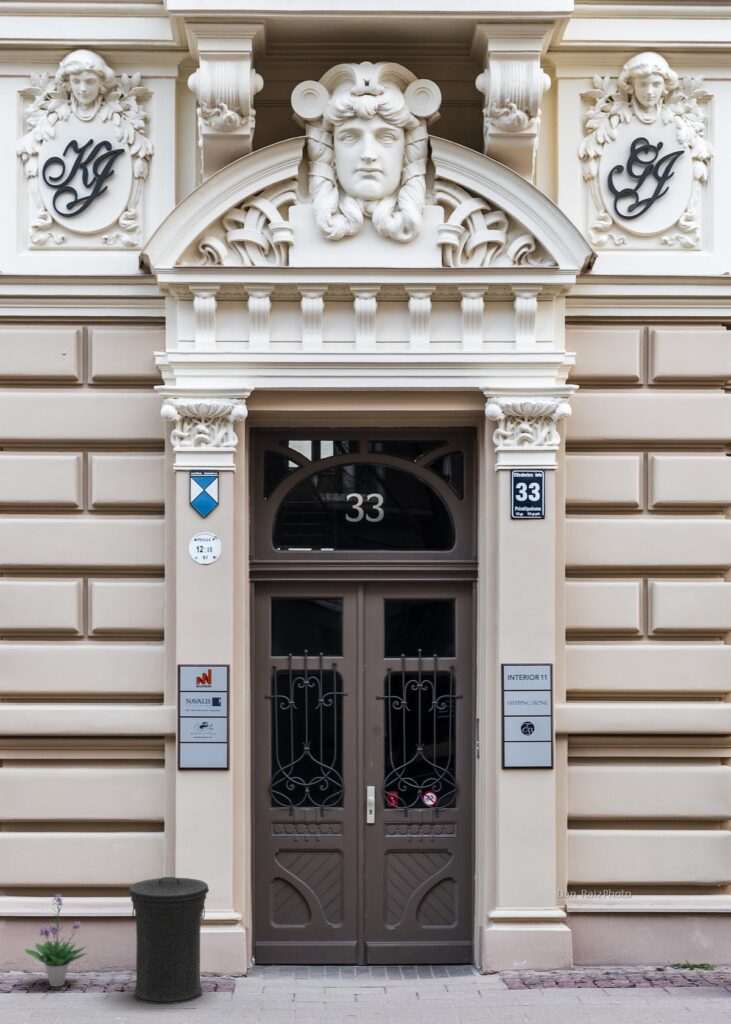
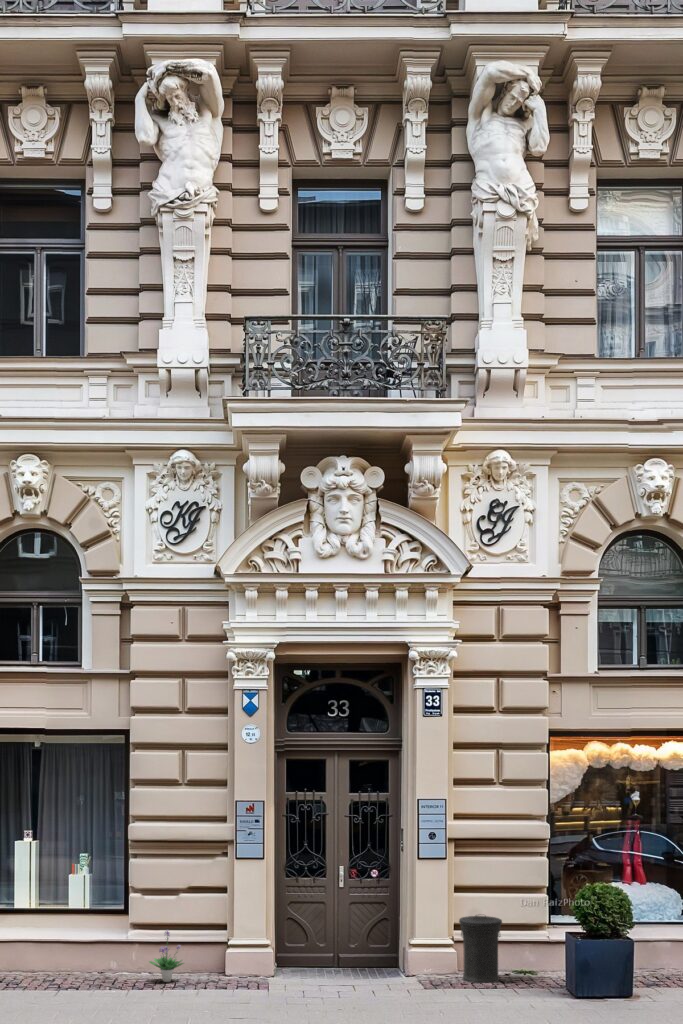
trash can: present [129,877,209,1004] -> present [459,915,502,983]

